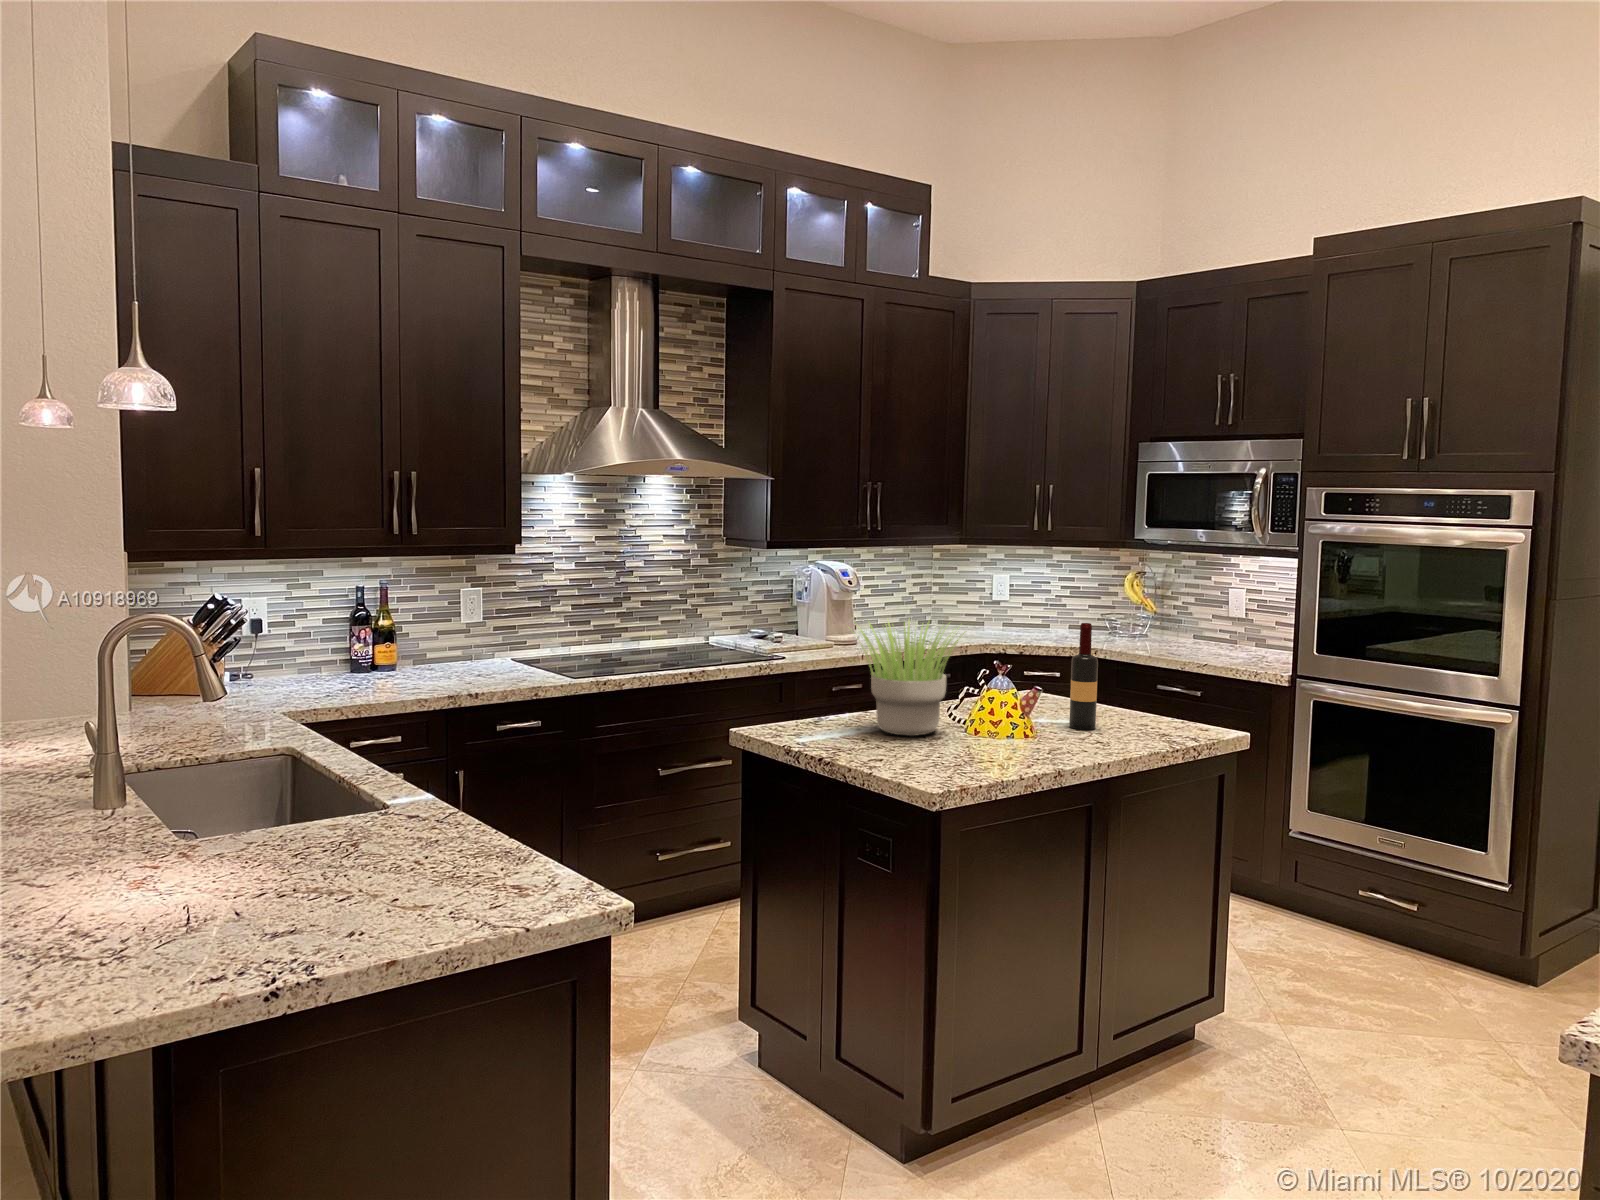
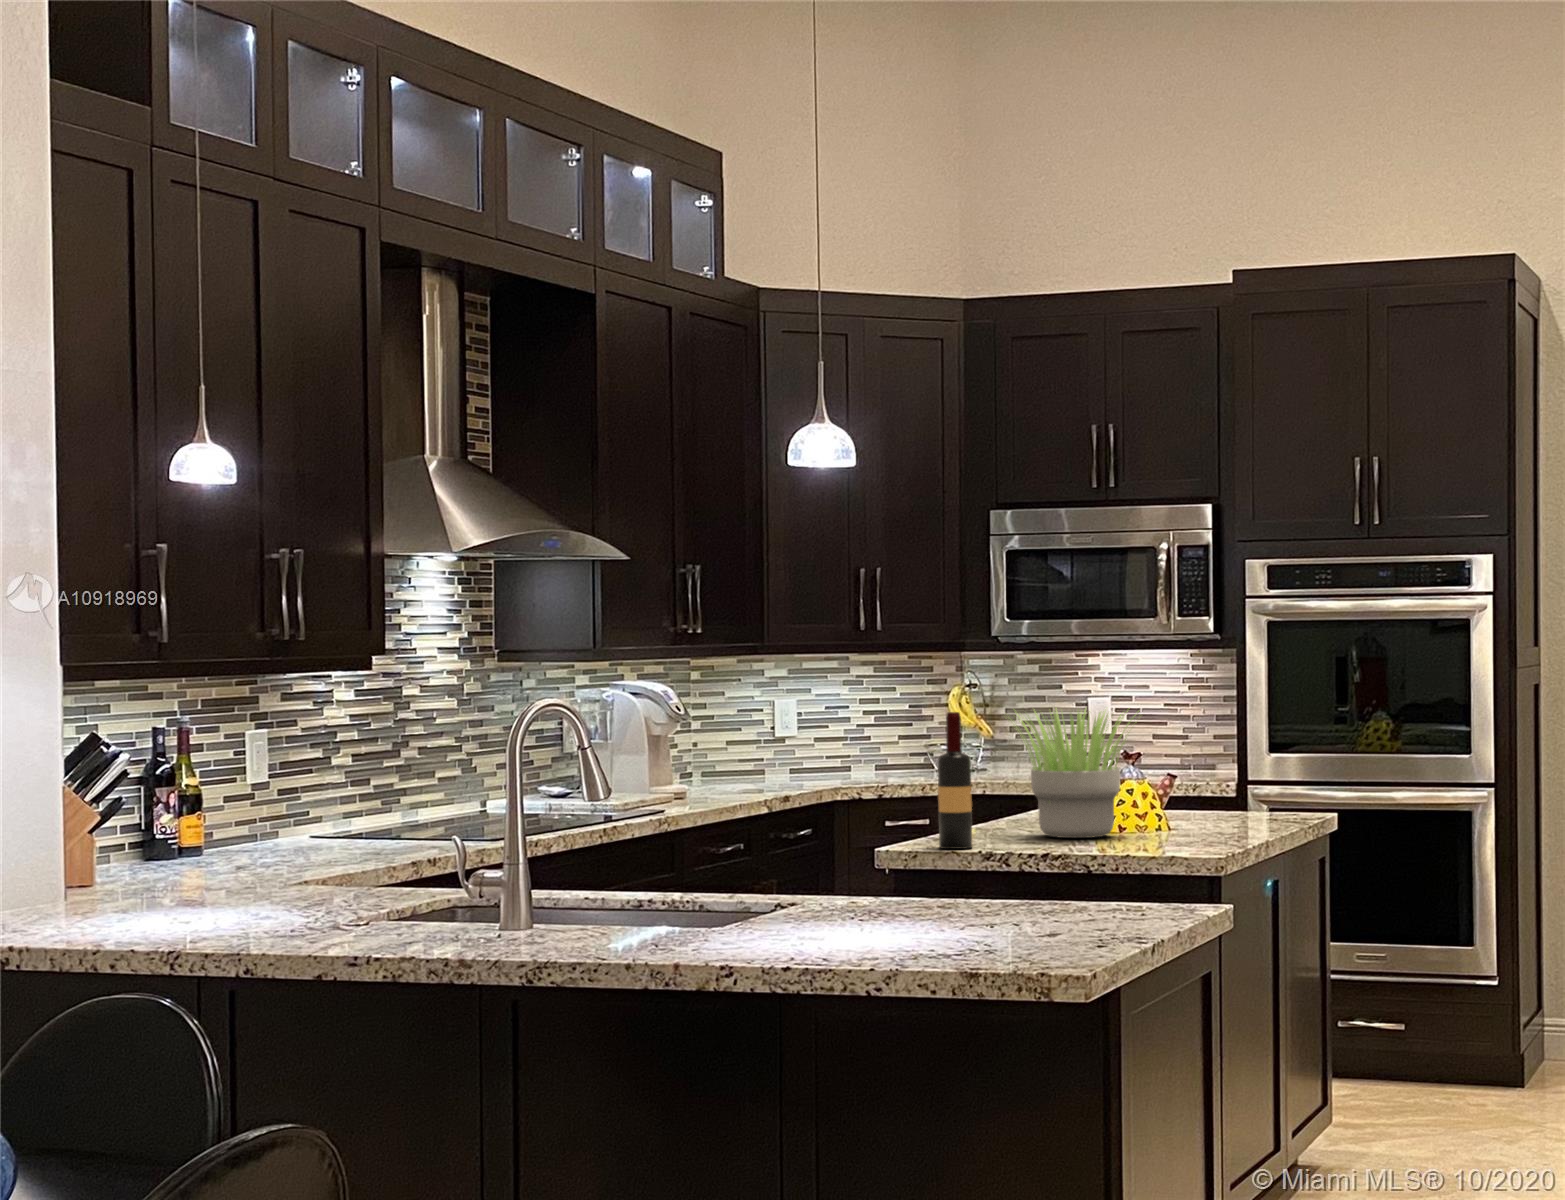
wine bottle: present [1069,623,1098,730] -> present [938,712,972,849]

